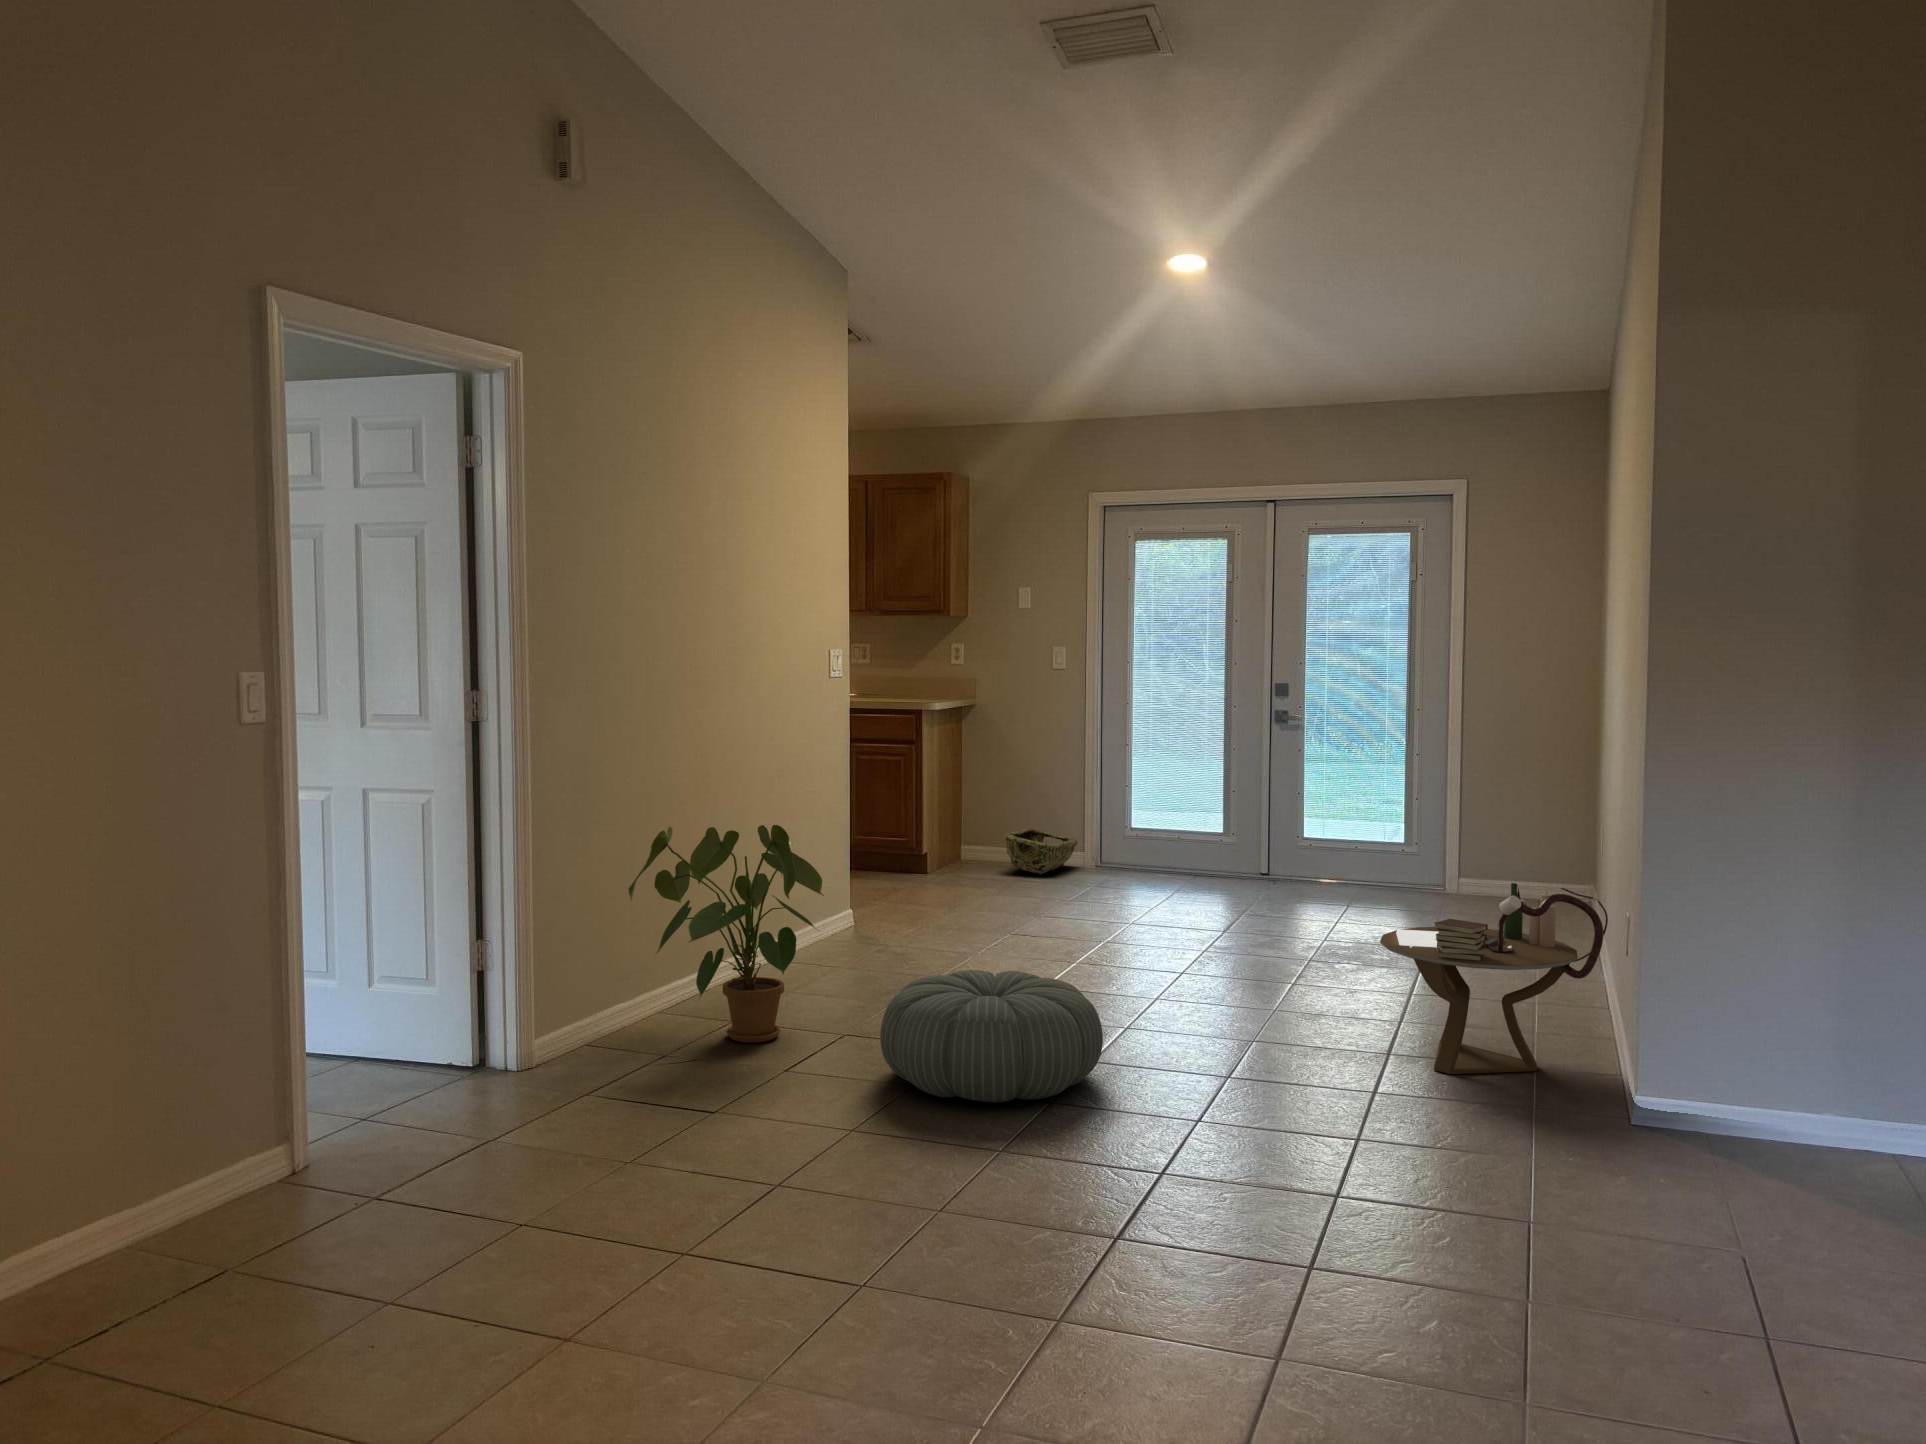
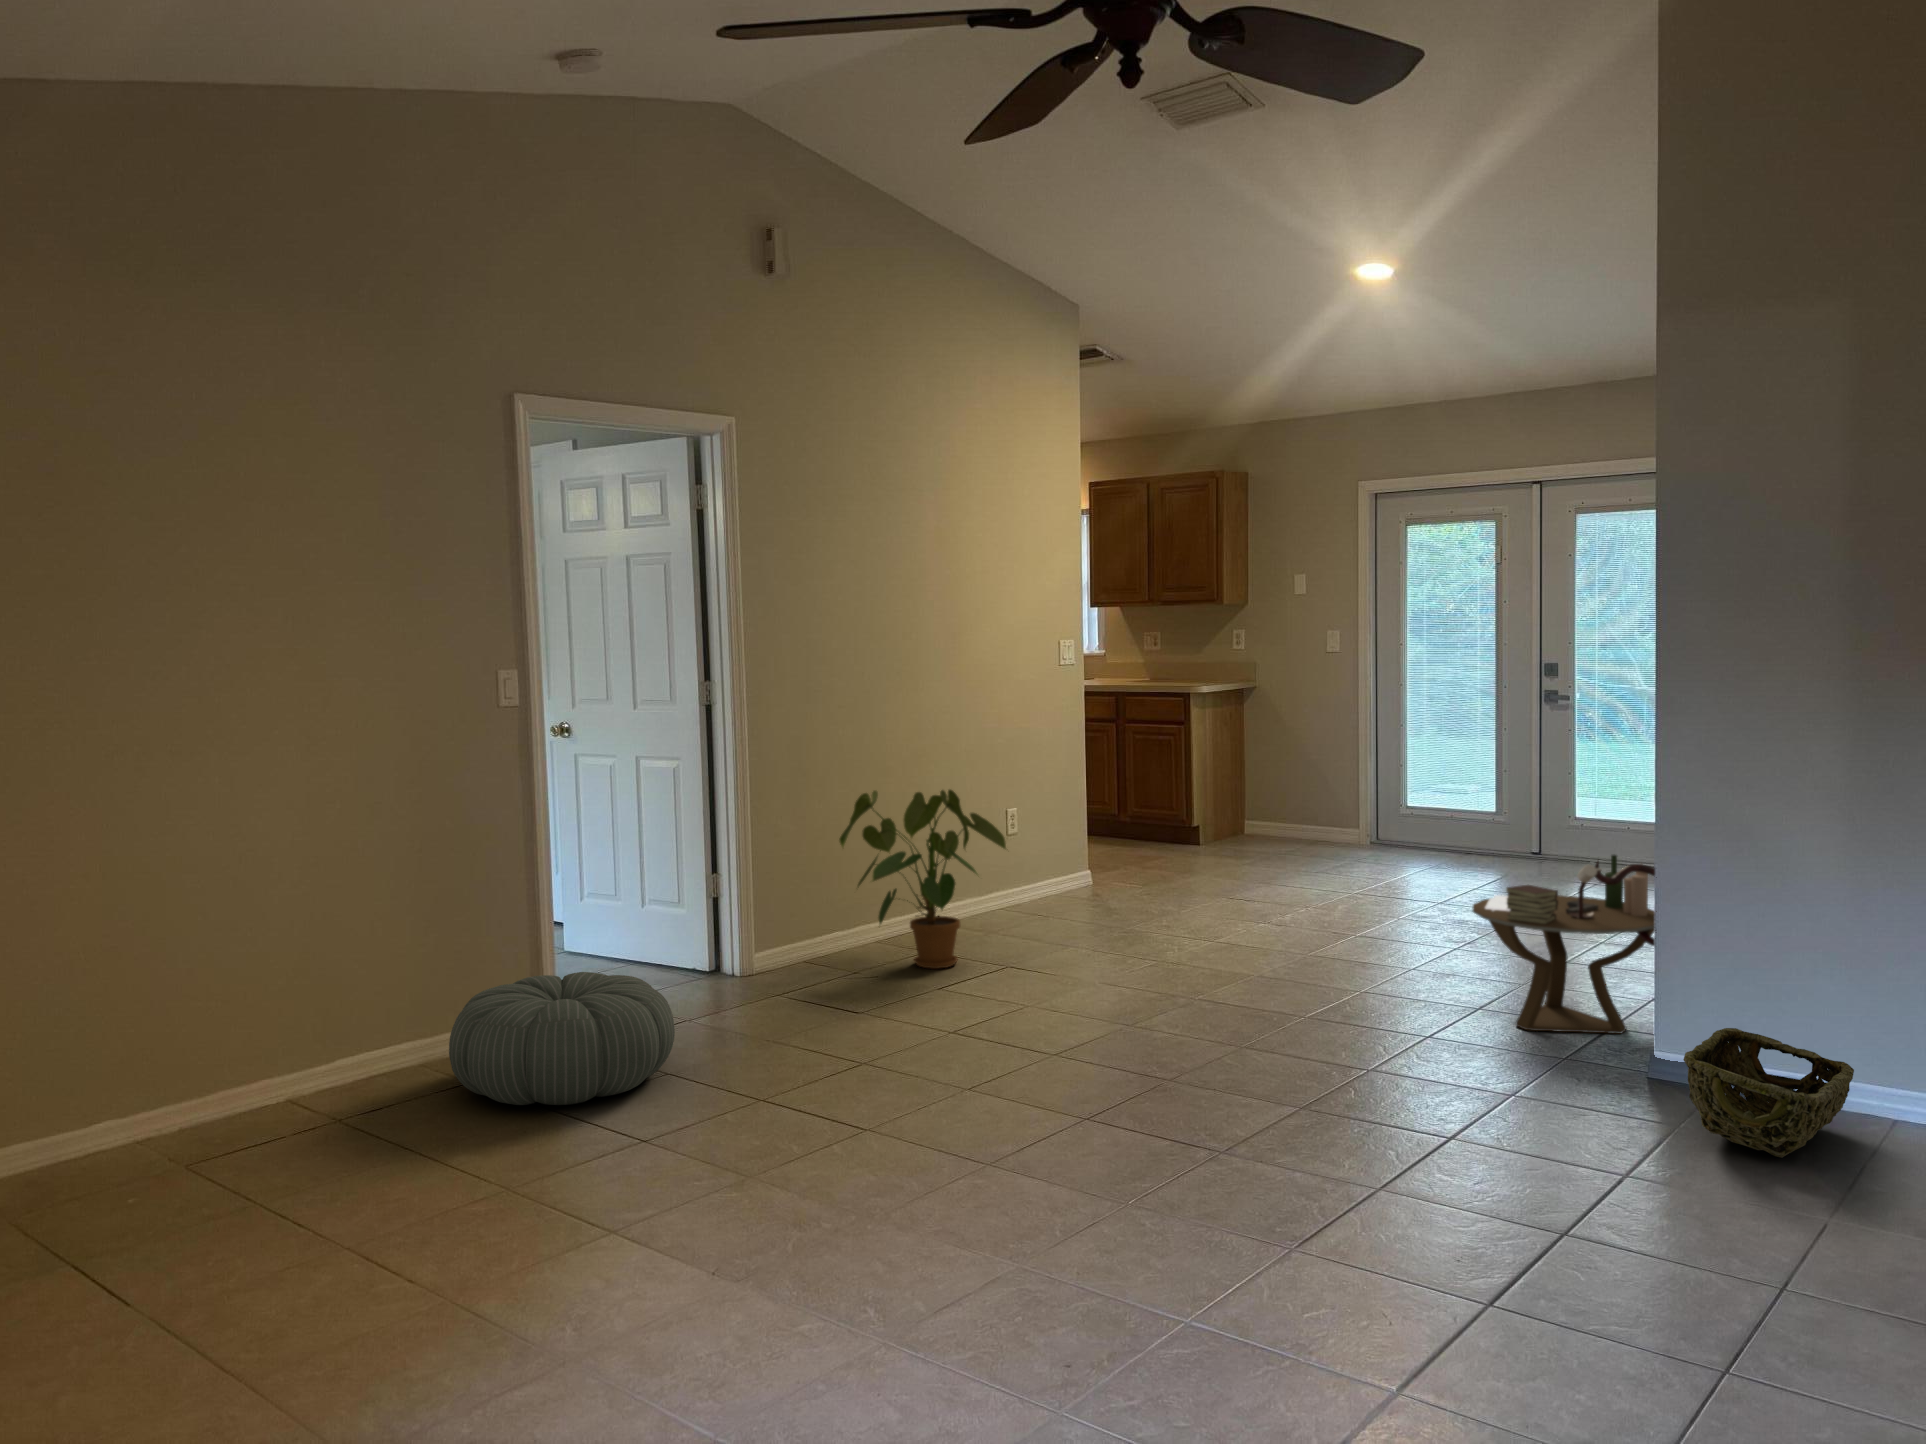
woven basket: present [1005,829,1077,874] -> present [1683,1028,1854,1158]
pouf: present [880,970,1103,1103] -> present [449,972,675,1105]

